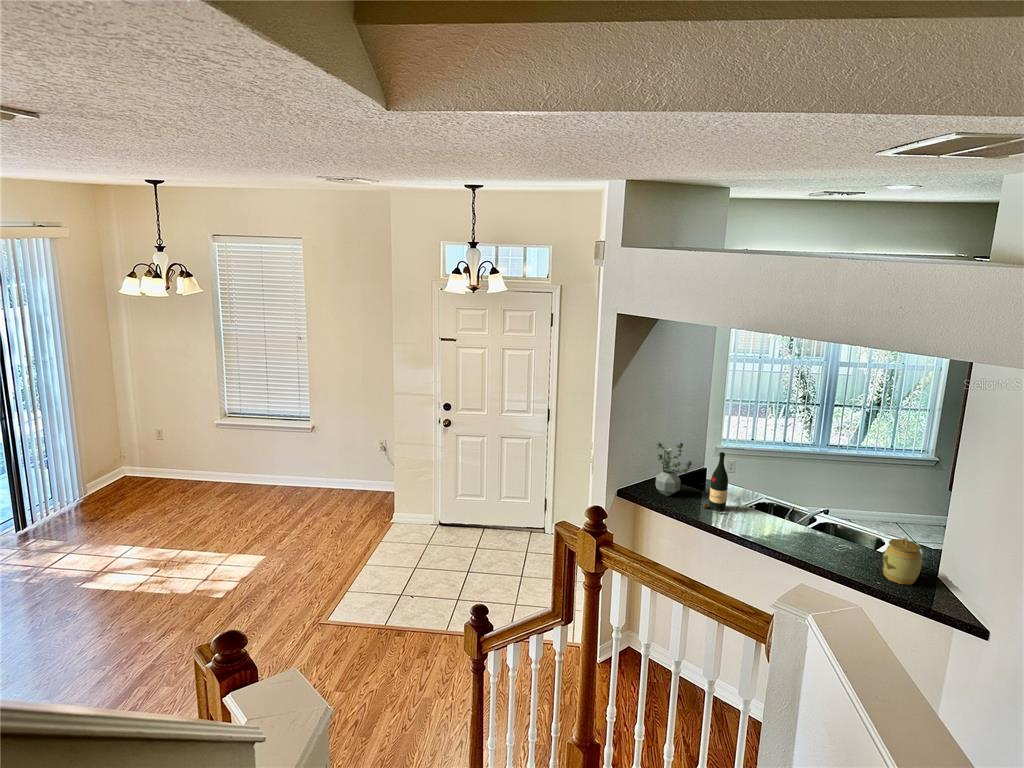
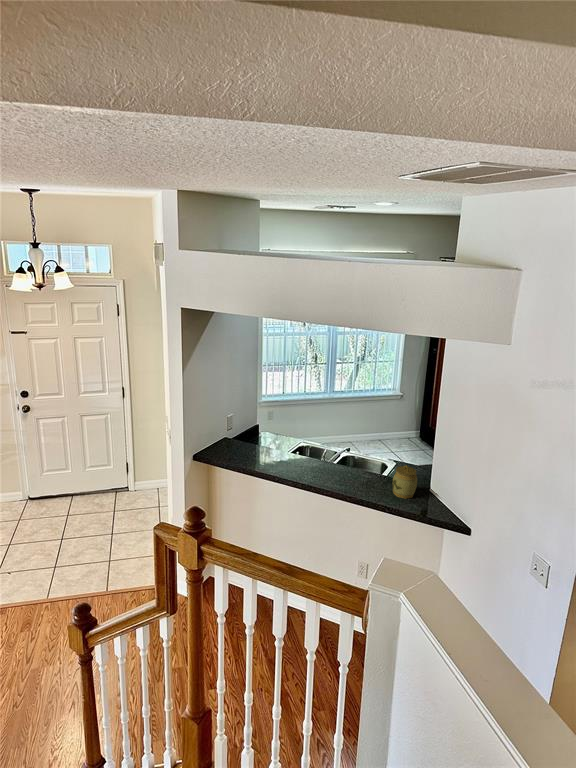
potted plant: present [656,442,692,496] -> none [220,410,249,453]
wine bottle: present [703,452,728,513] -> none [260,415,278,463]

